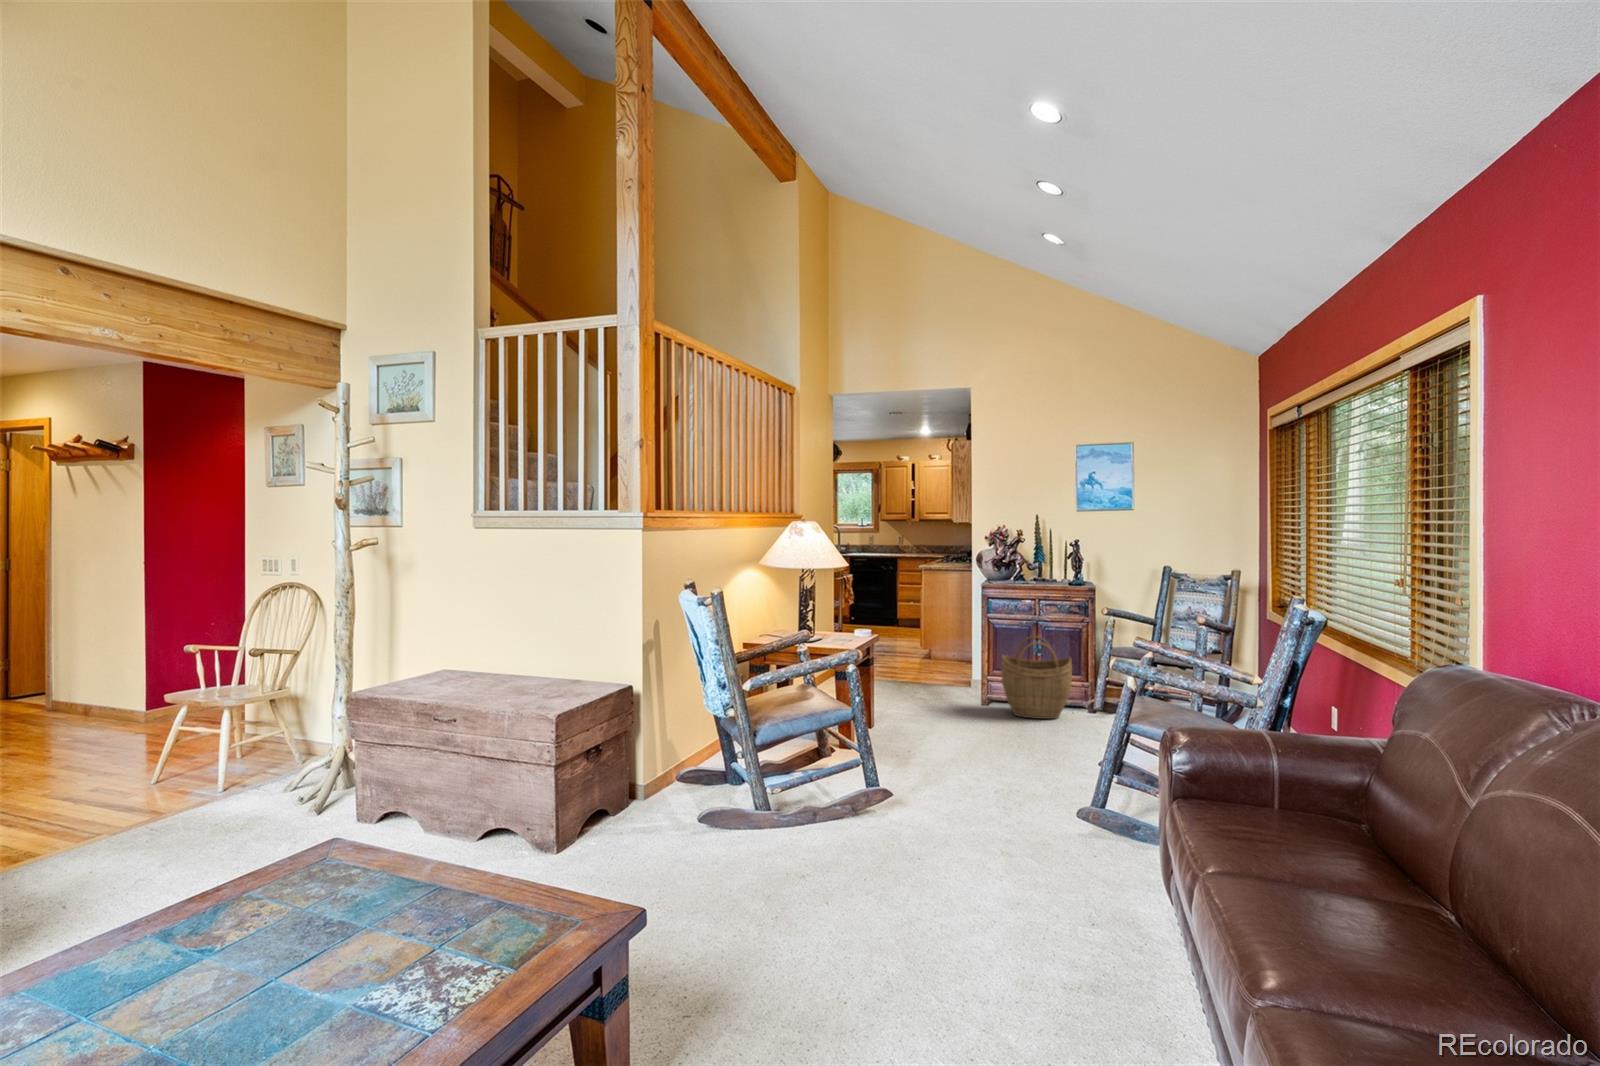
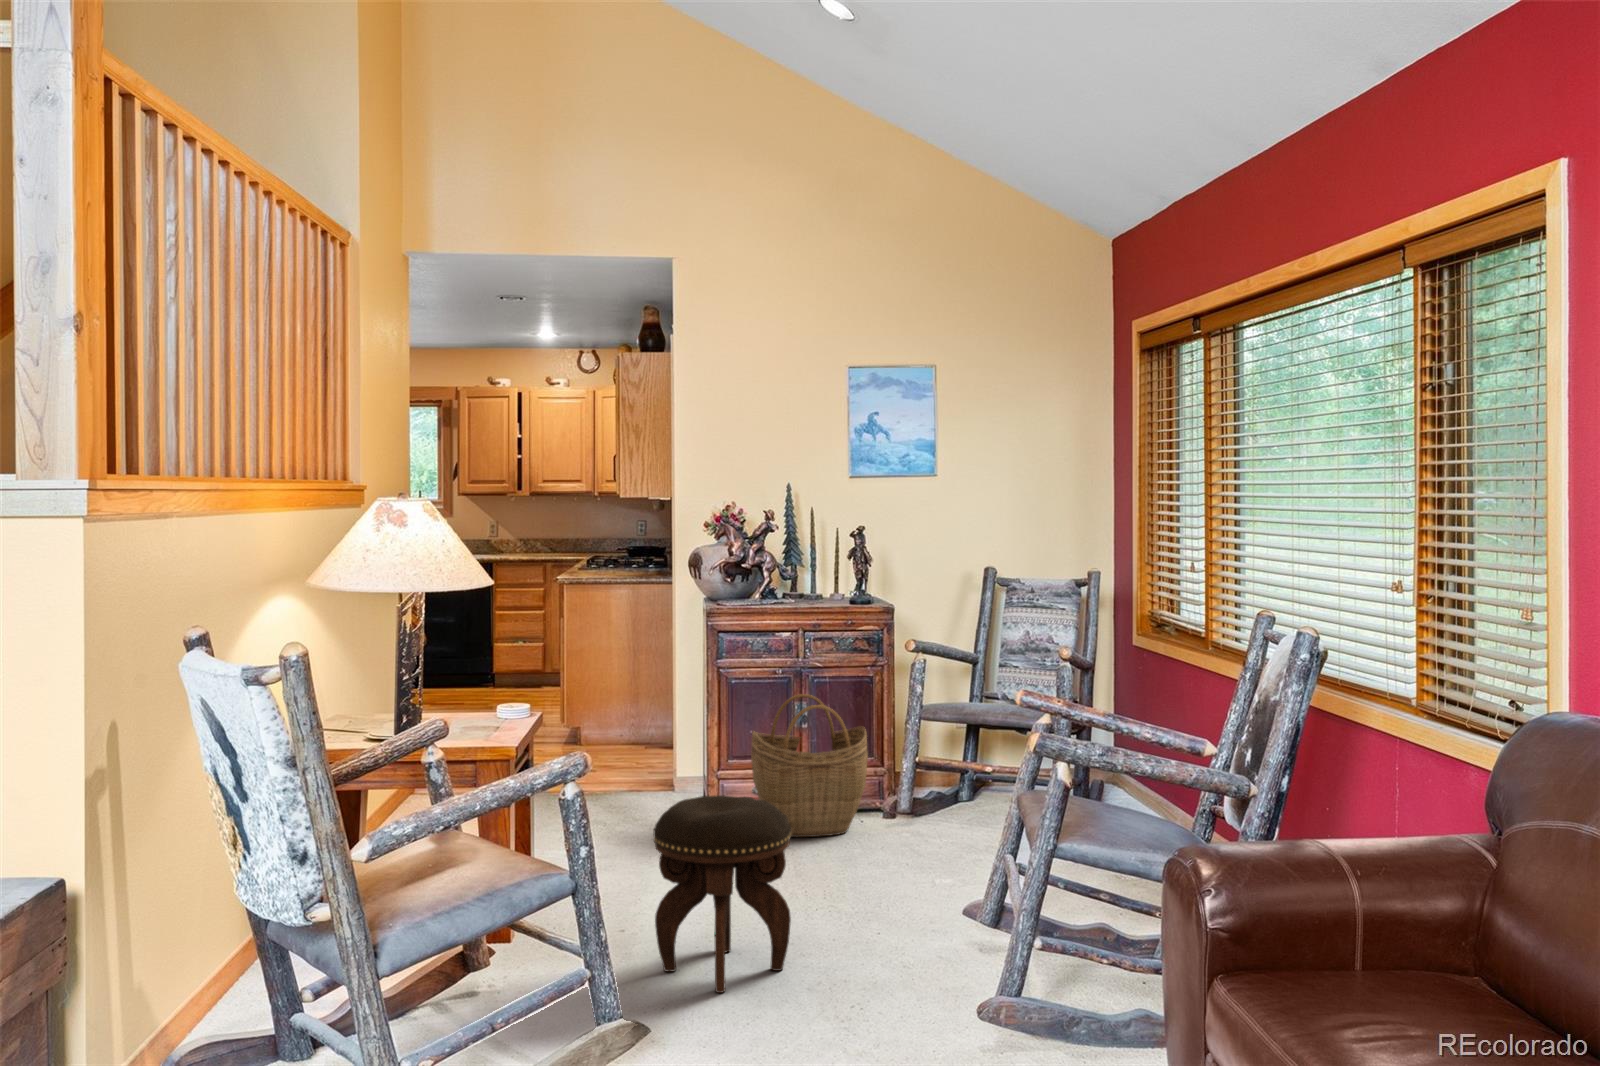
footstool: none [911,682,986,785] -> present [654,795,791,993]

